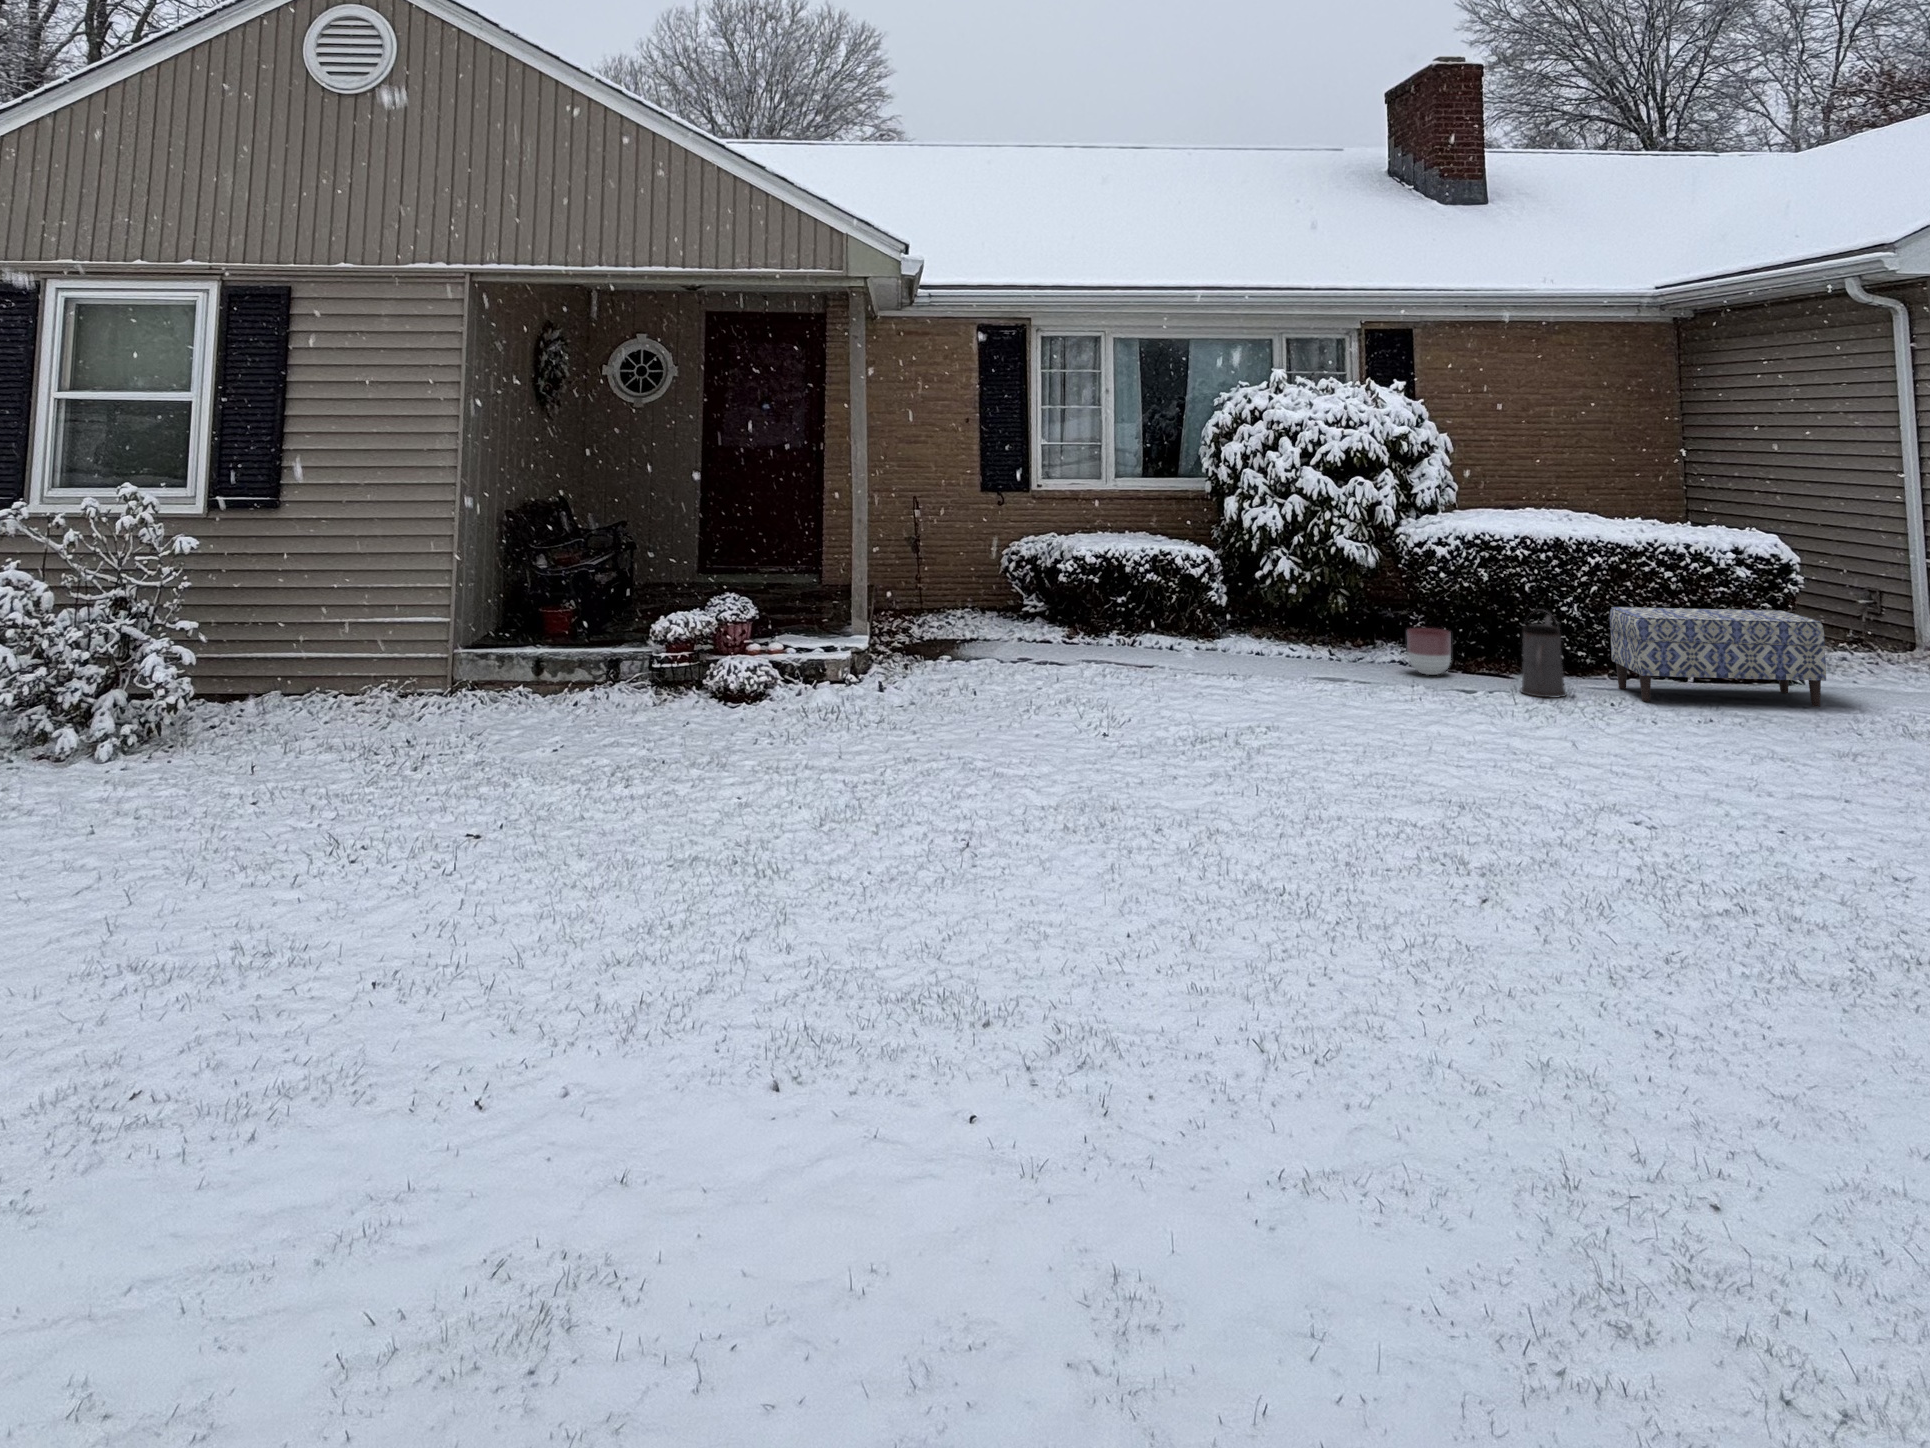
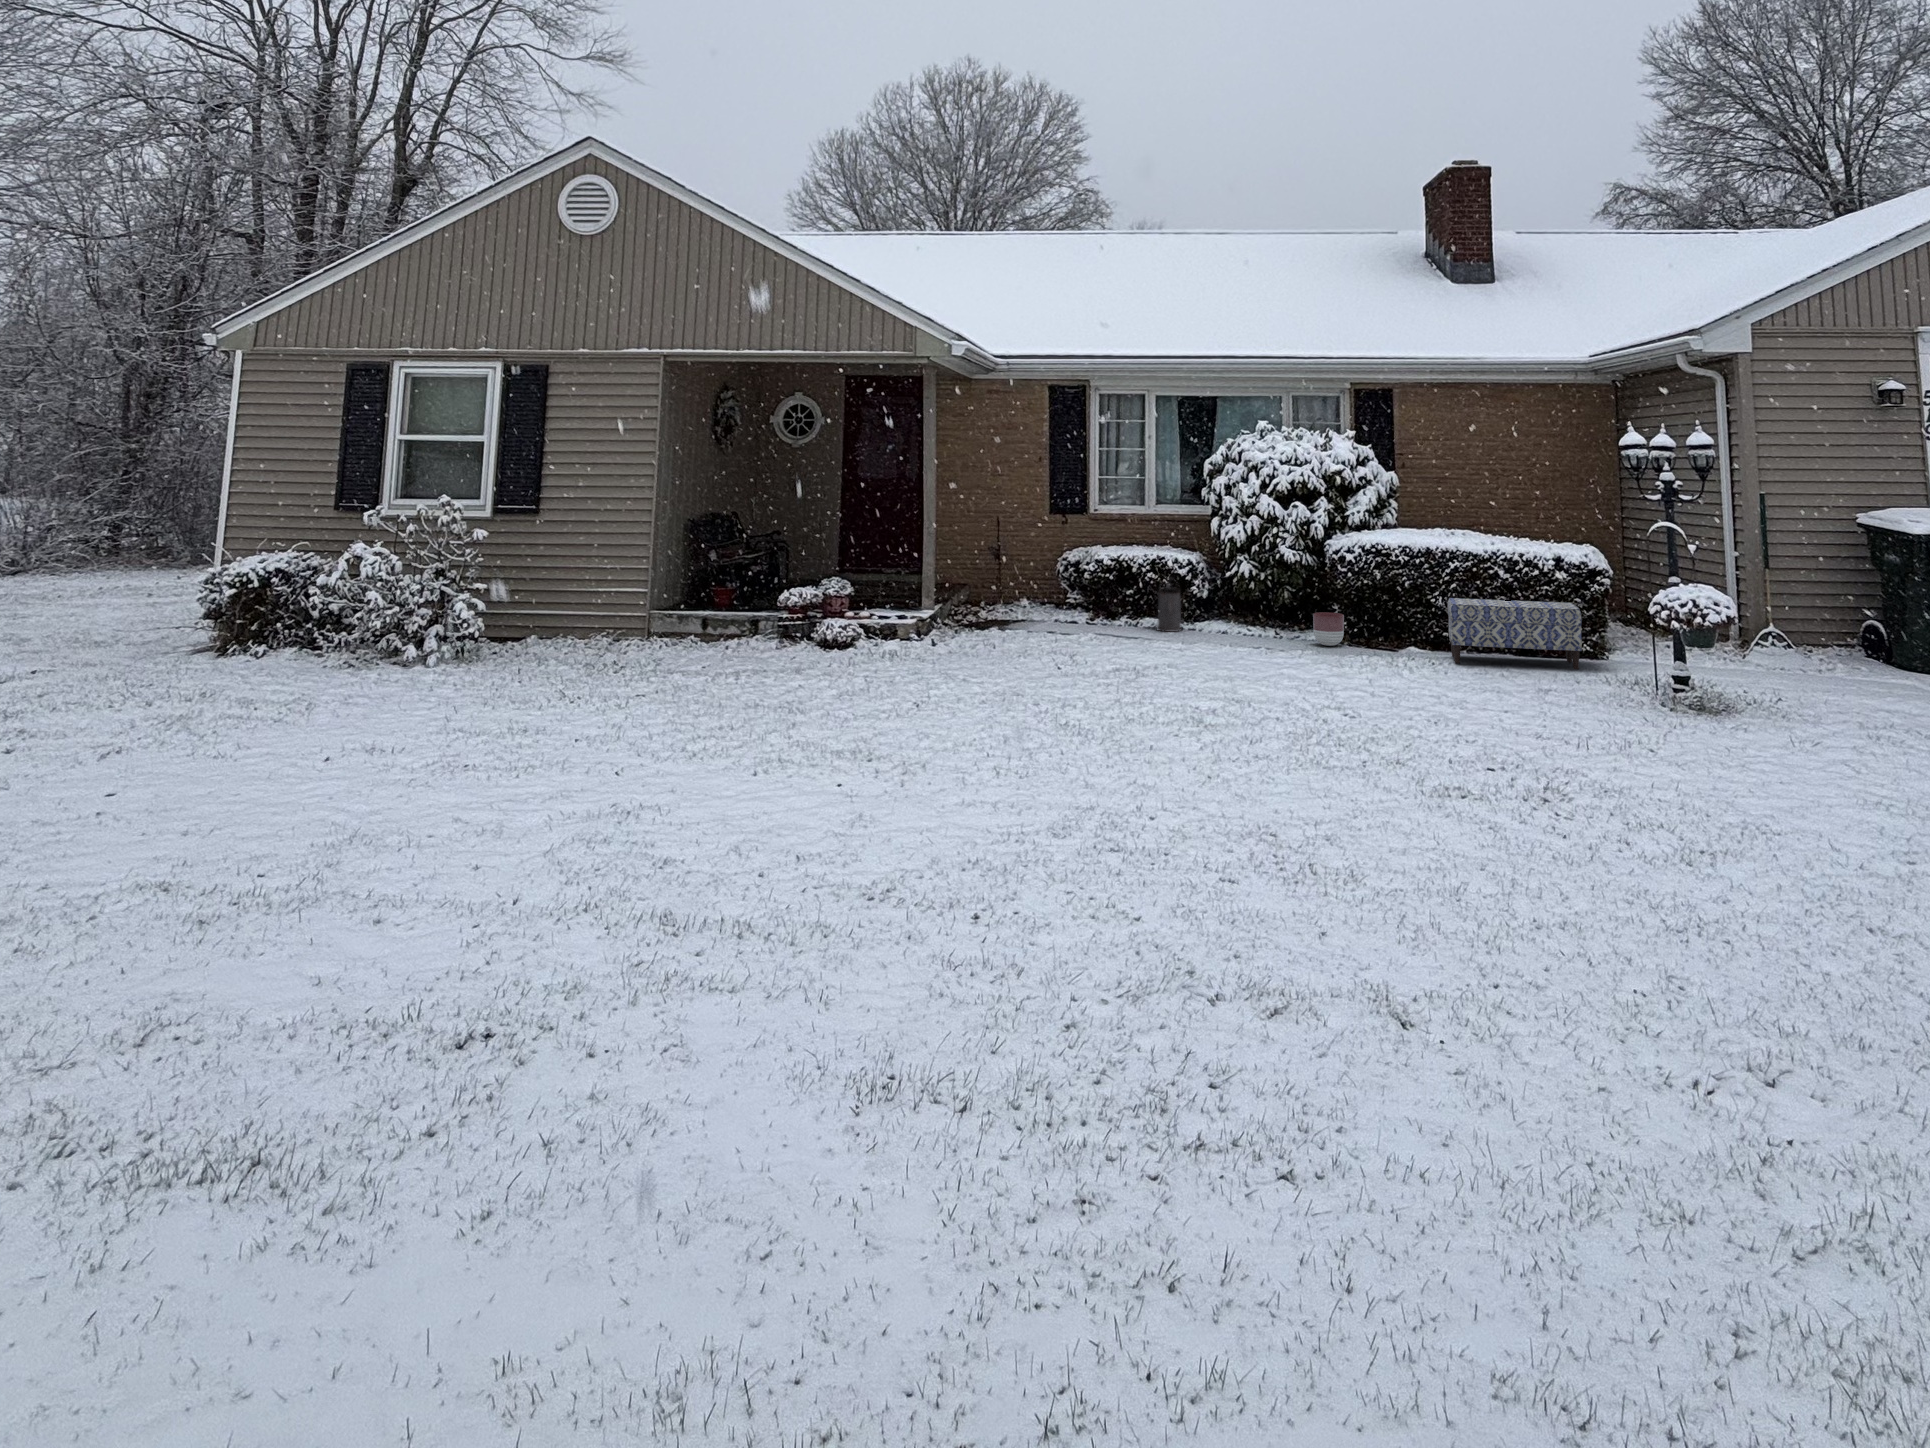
watering can: present [1521,611,1566,698] -> present [1157,583,1182,632]

